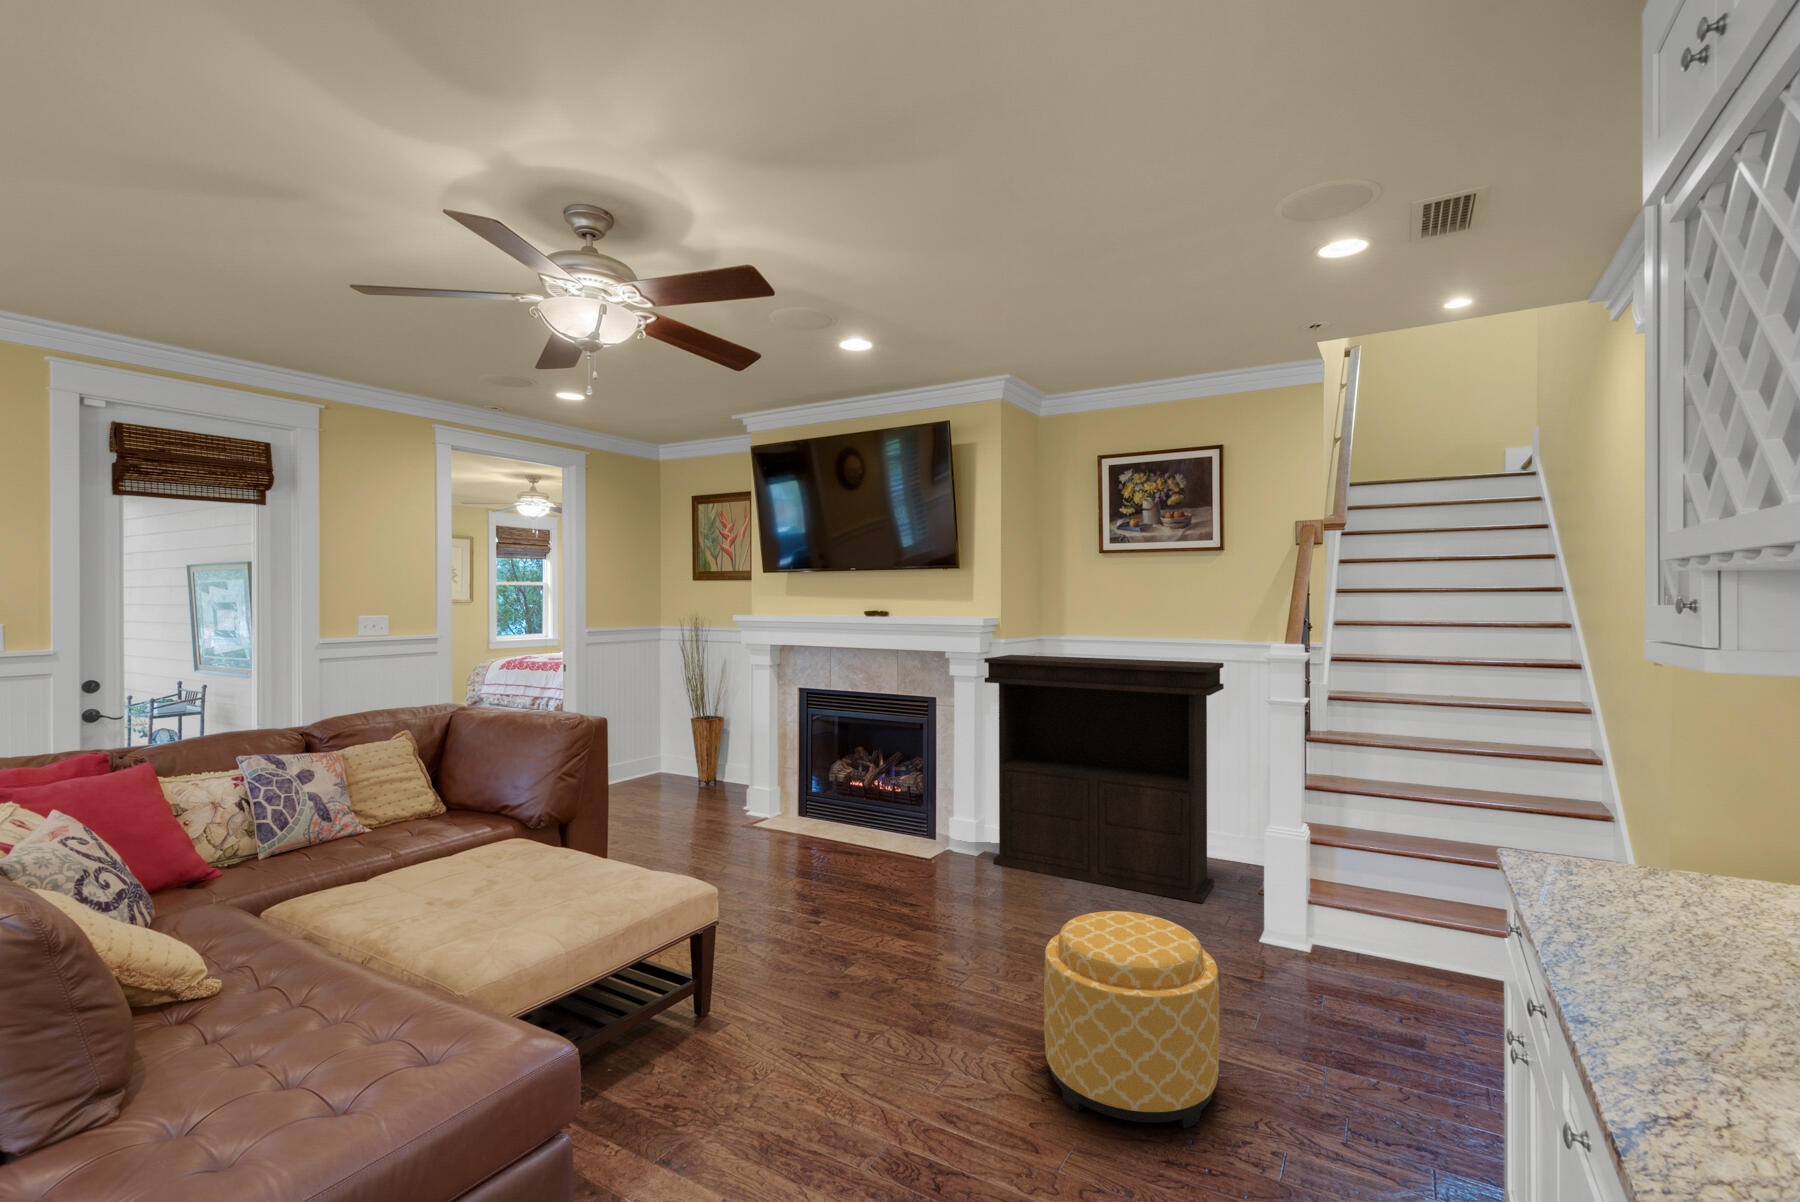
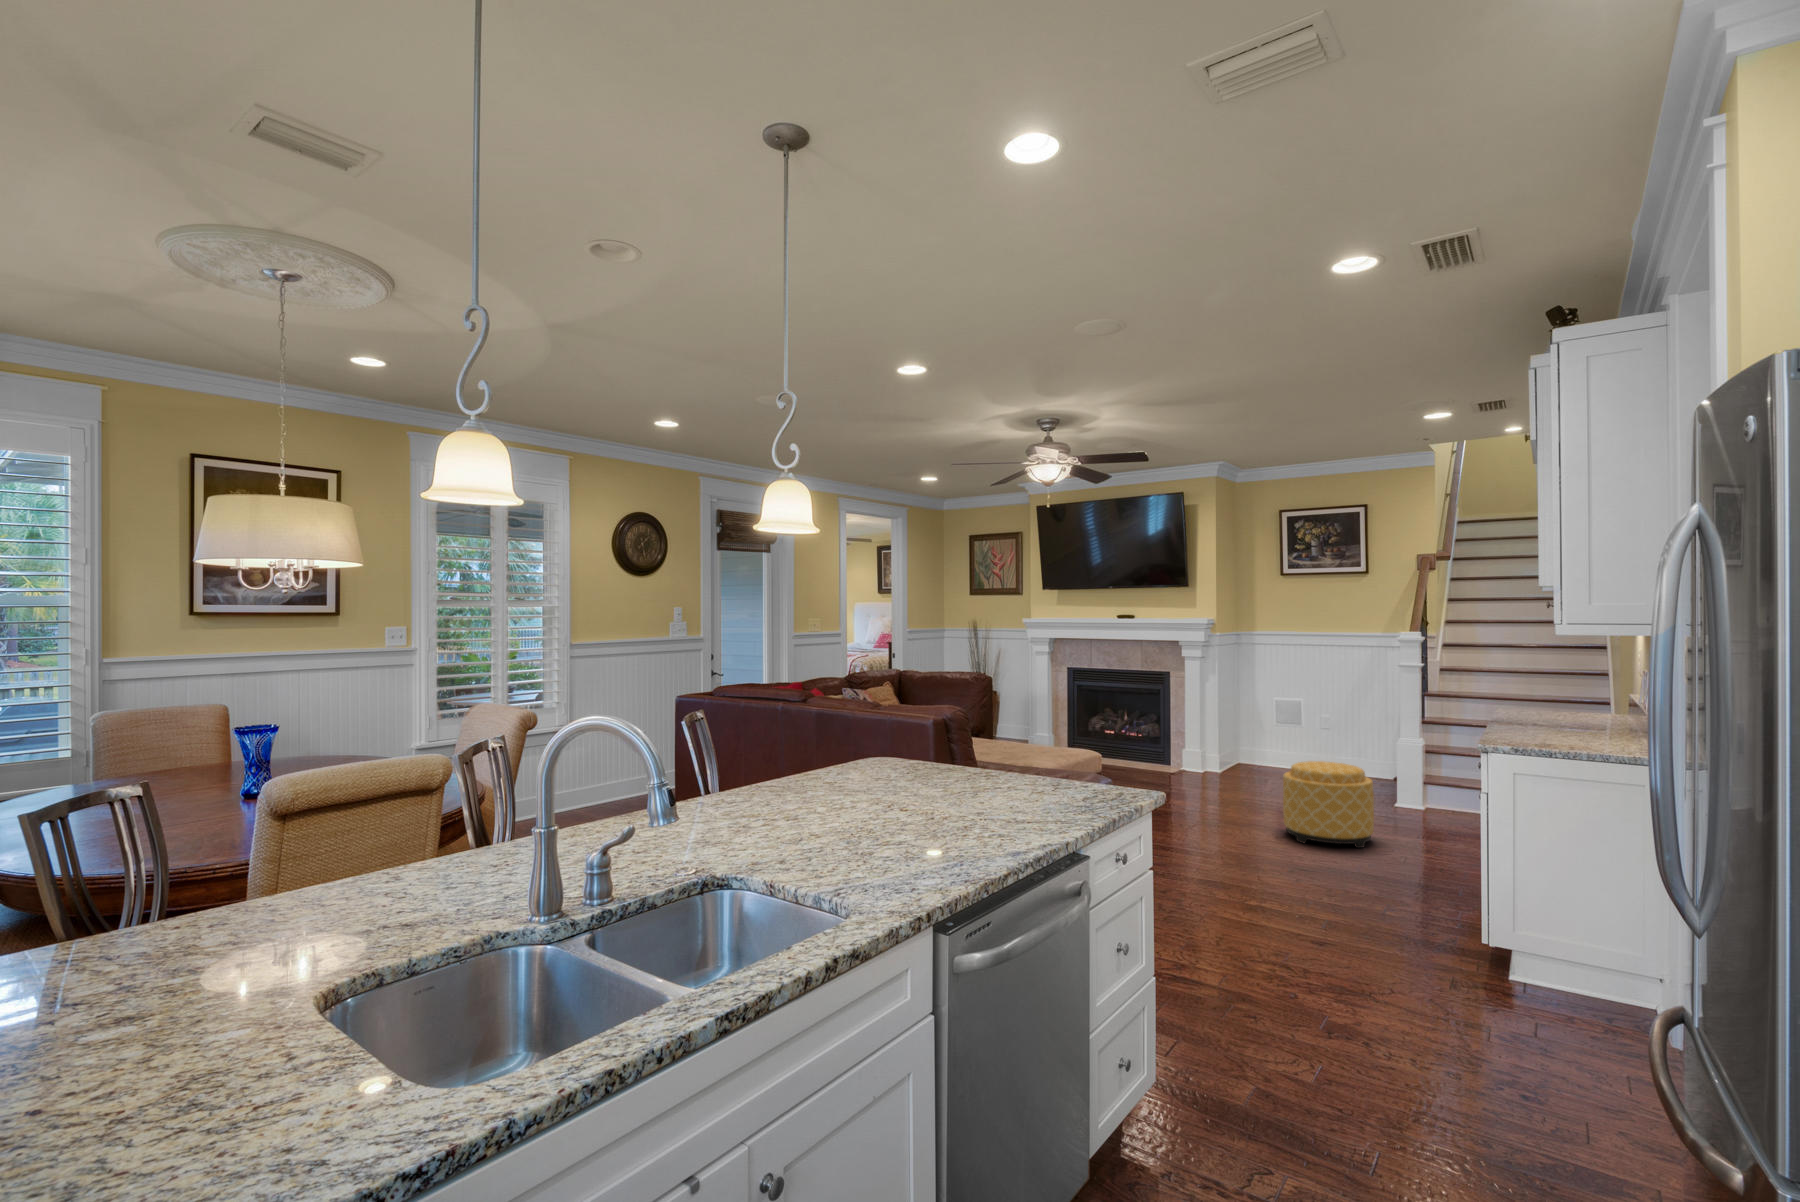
console table: present [984,655,1224,903] -> none [1210,642,1370,790]

